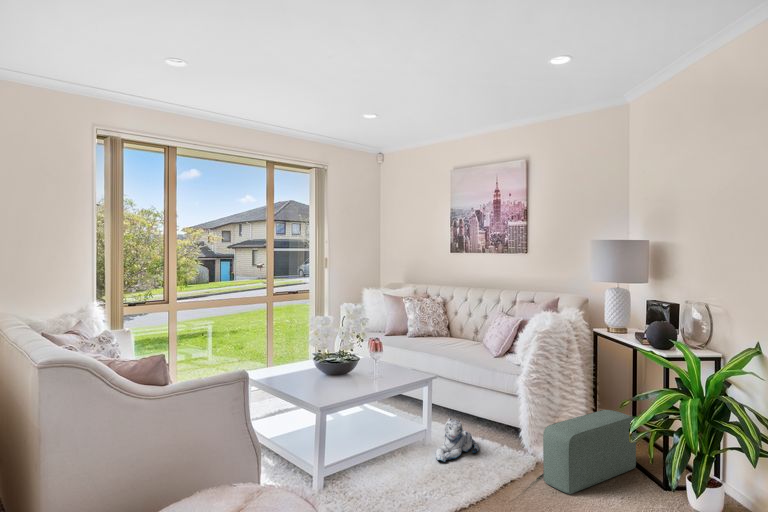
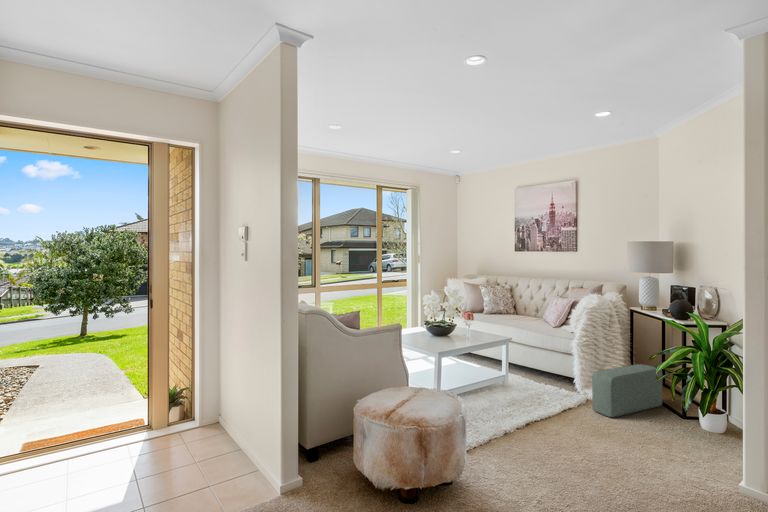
plush toy: present [436,418,479,462] -> none [513,367,544,396]

